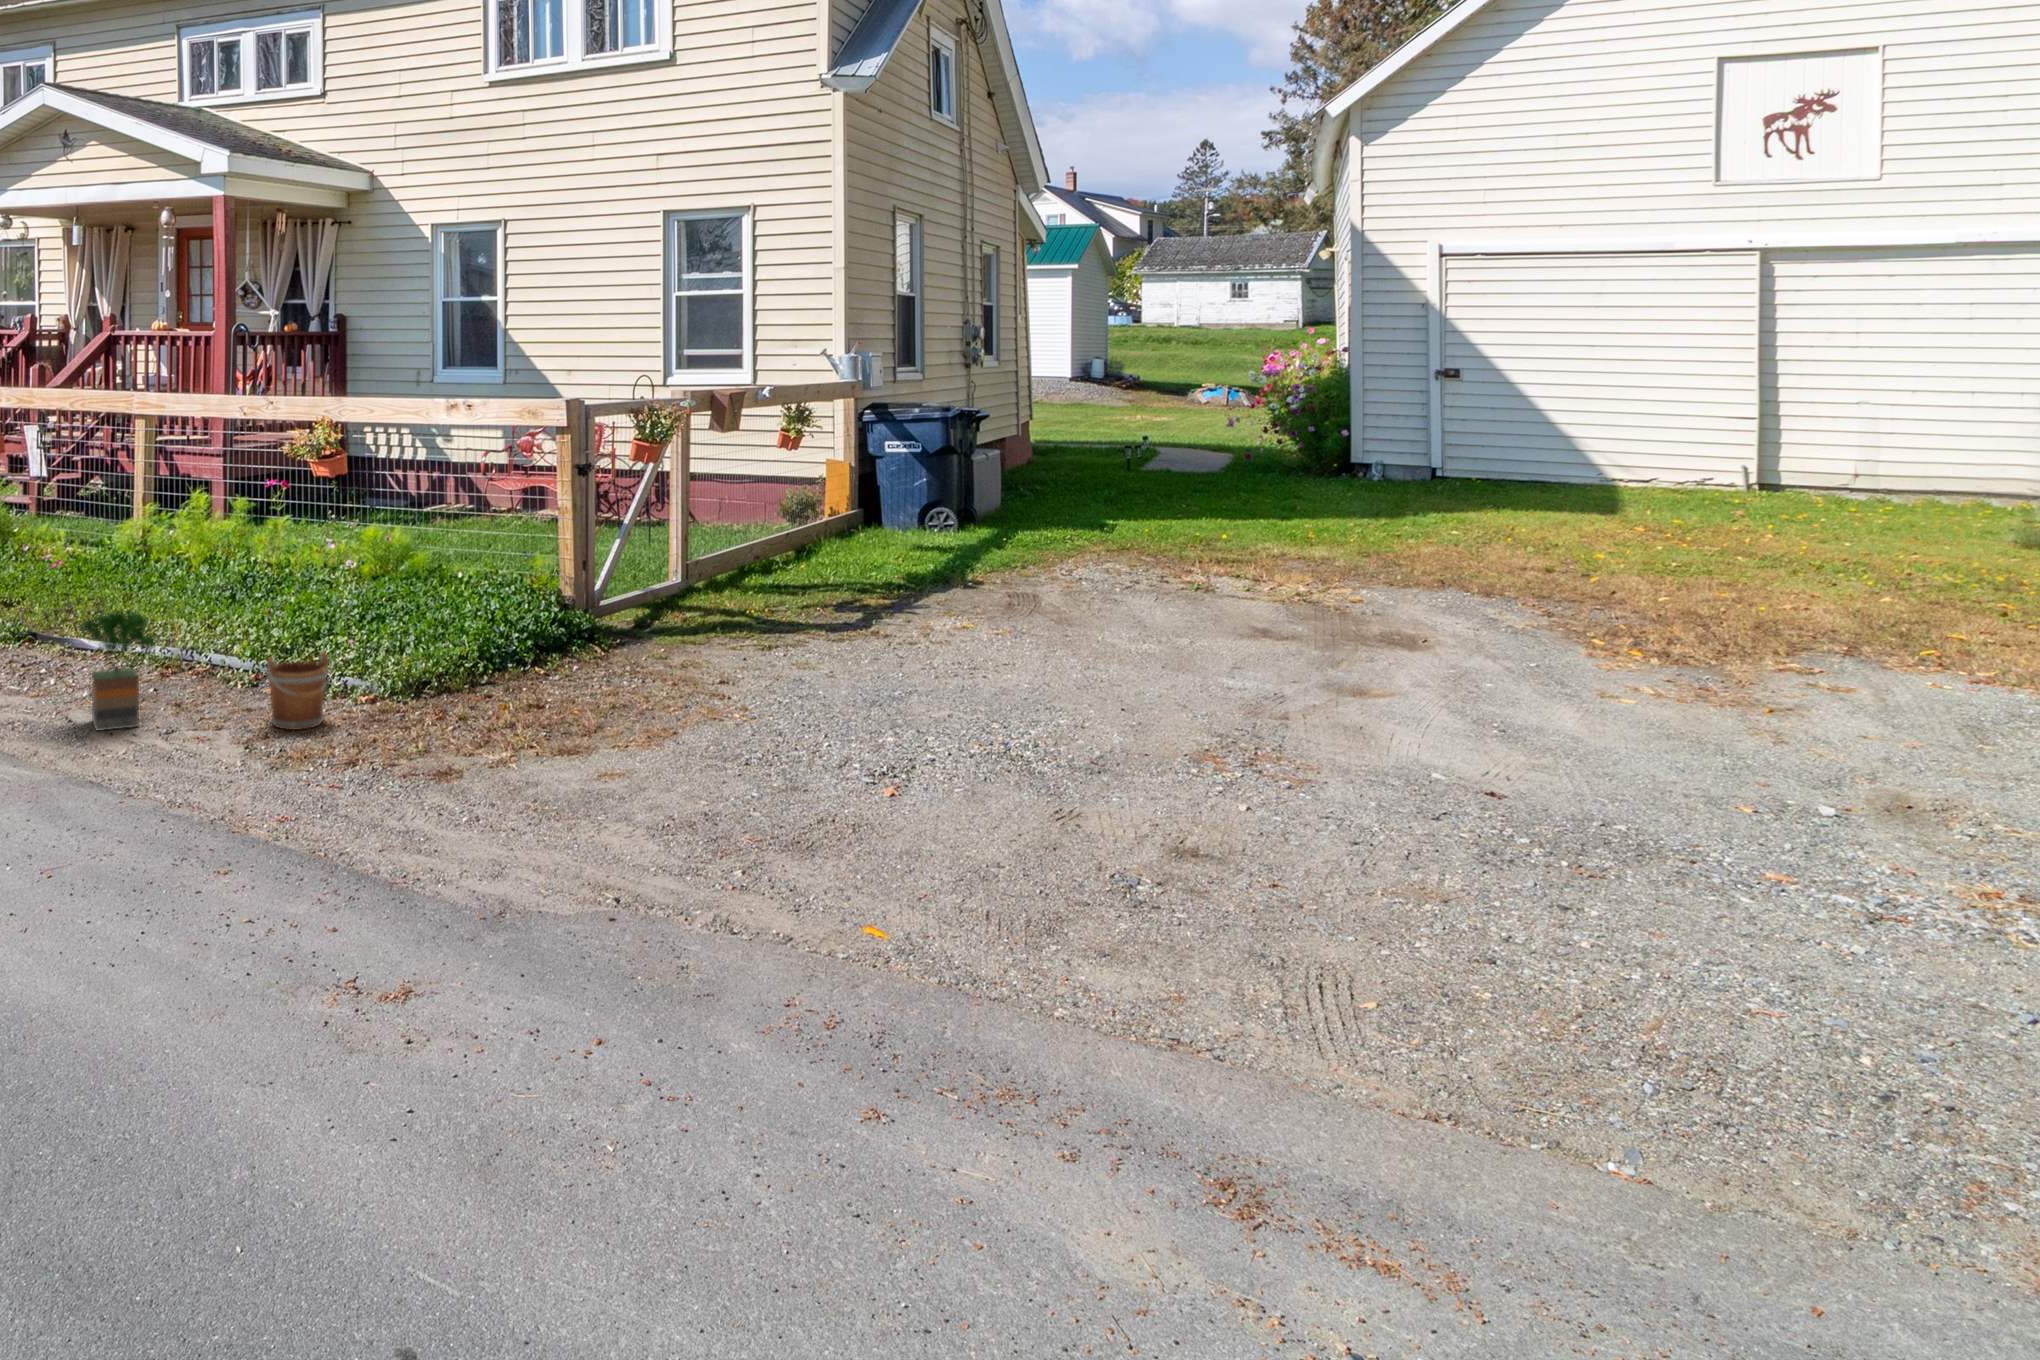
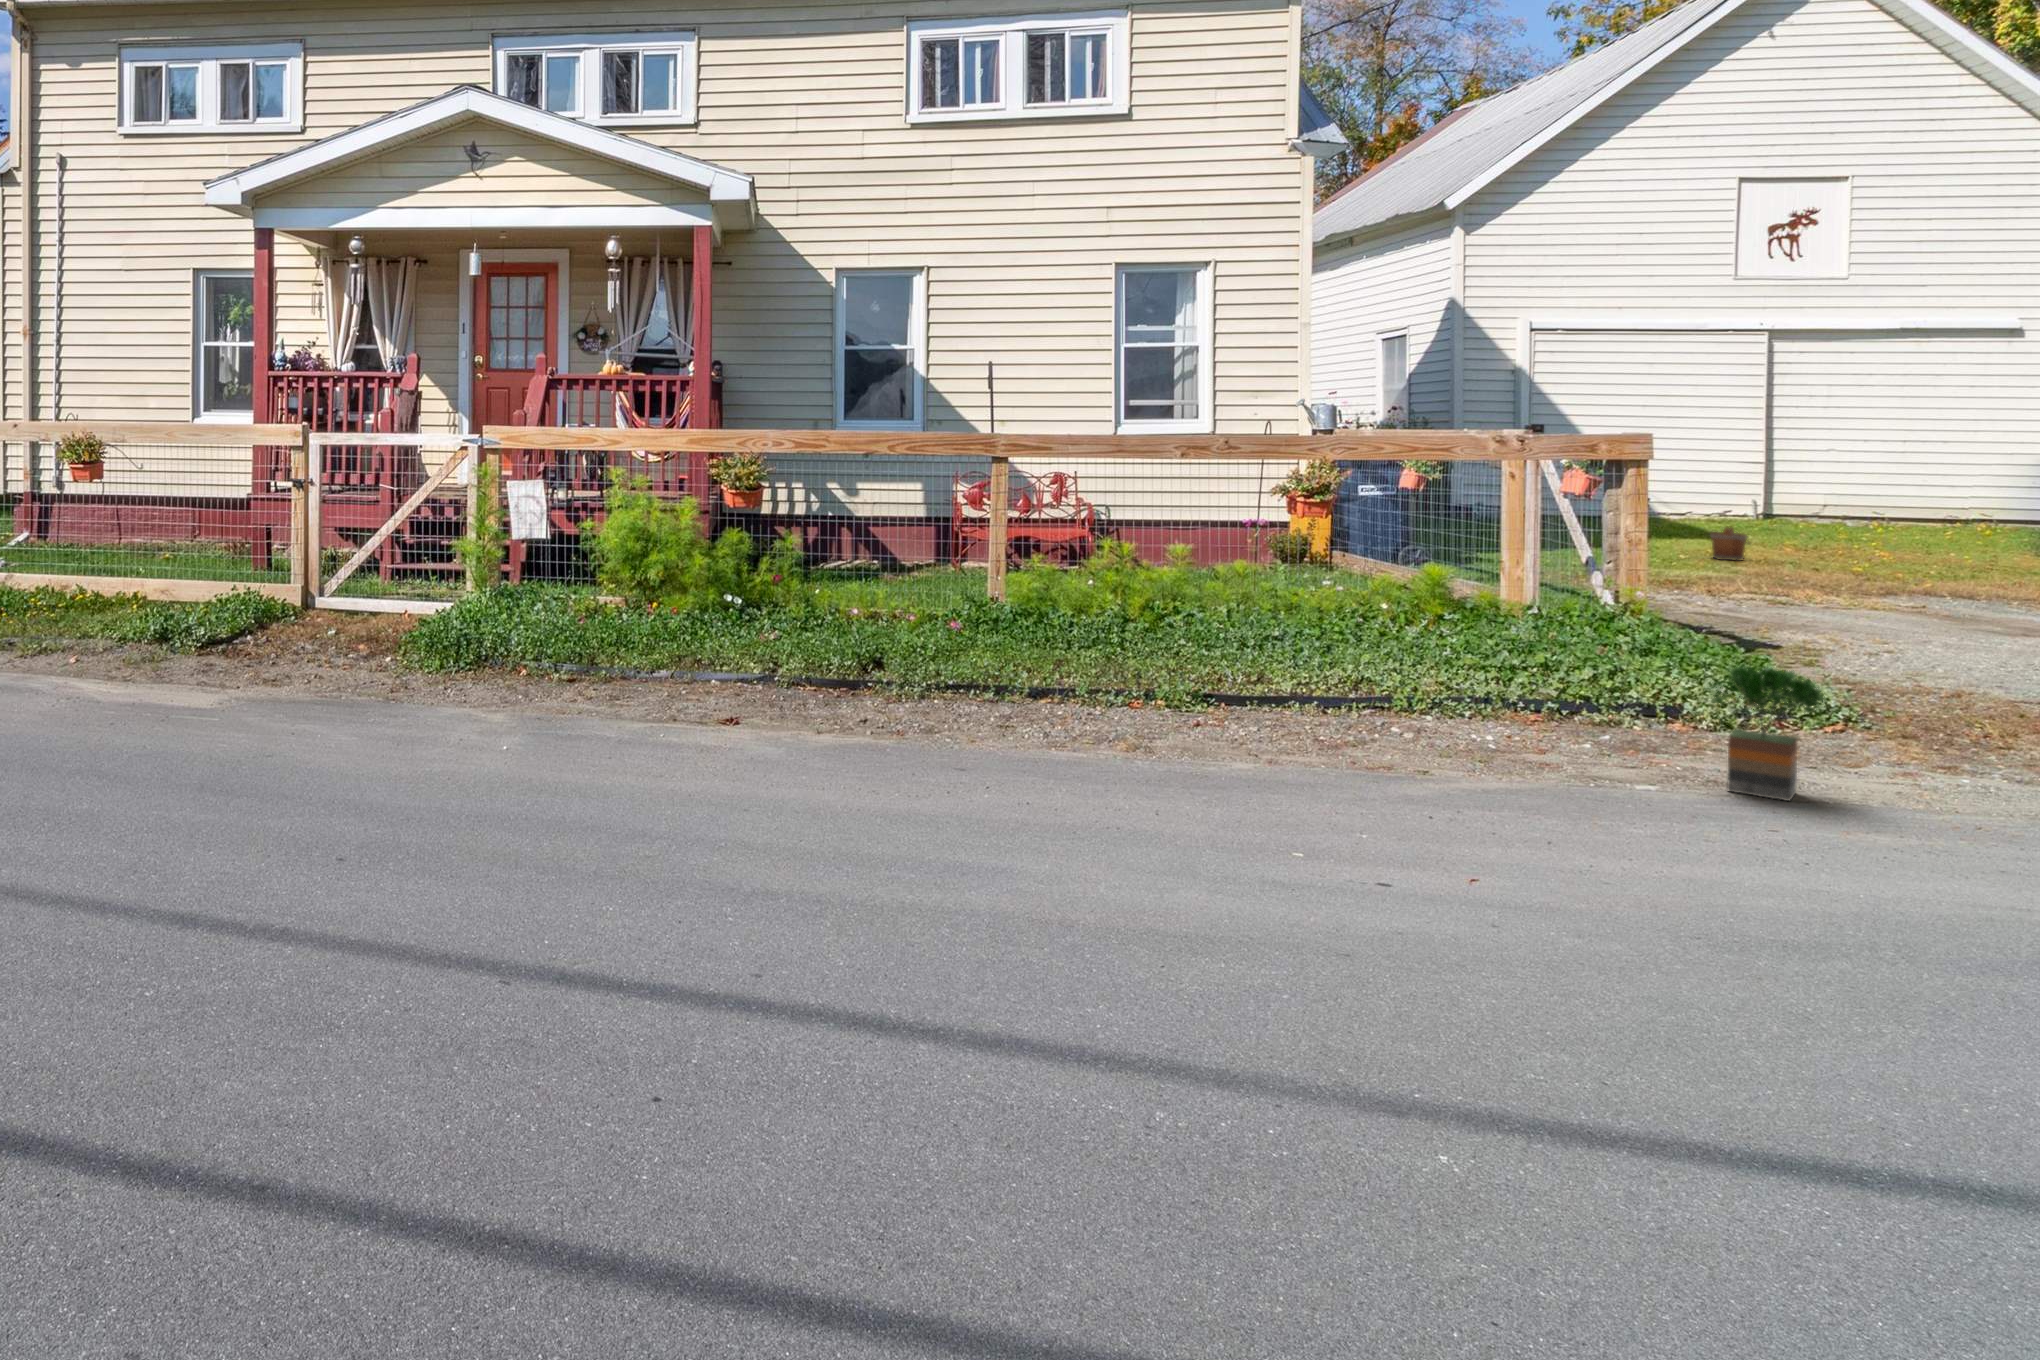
bucket: present [267,652,329,730] -> present [1711,527,1747,561]

